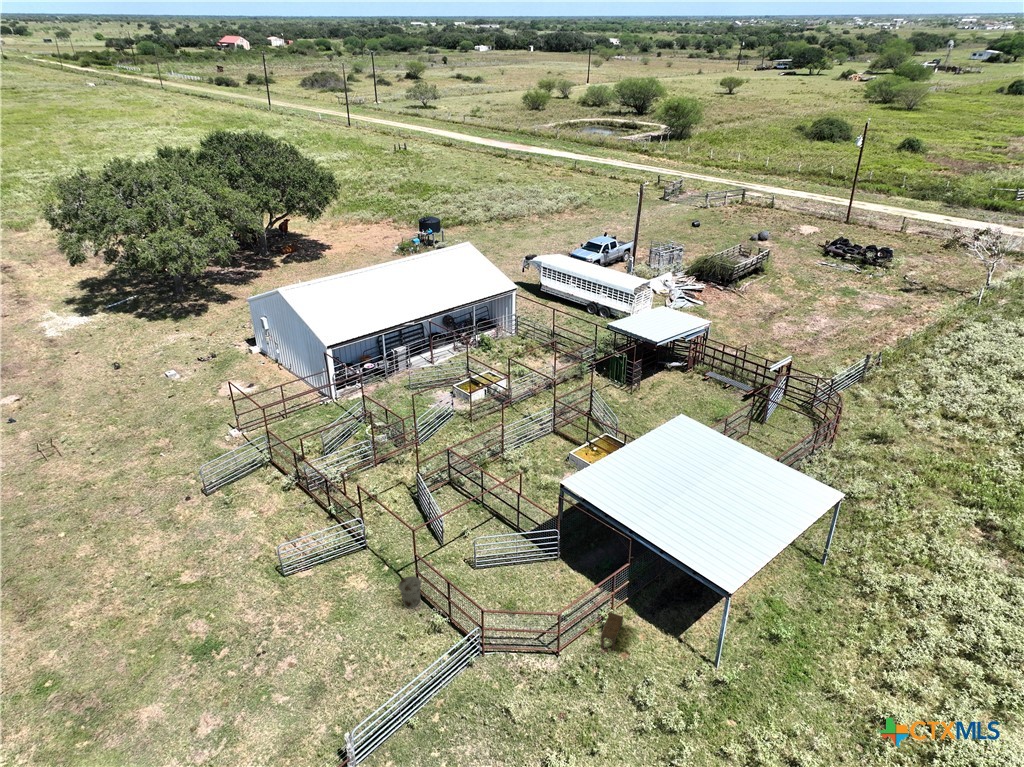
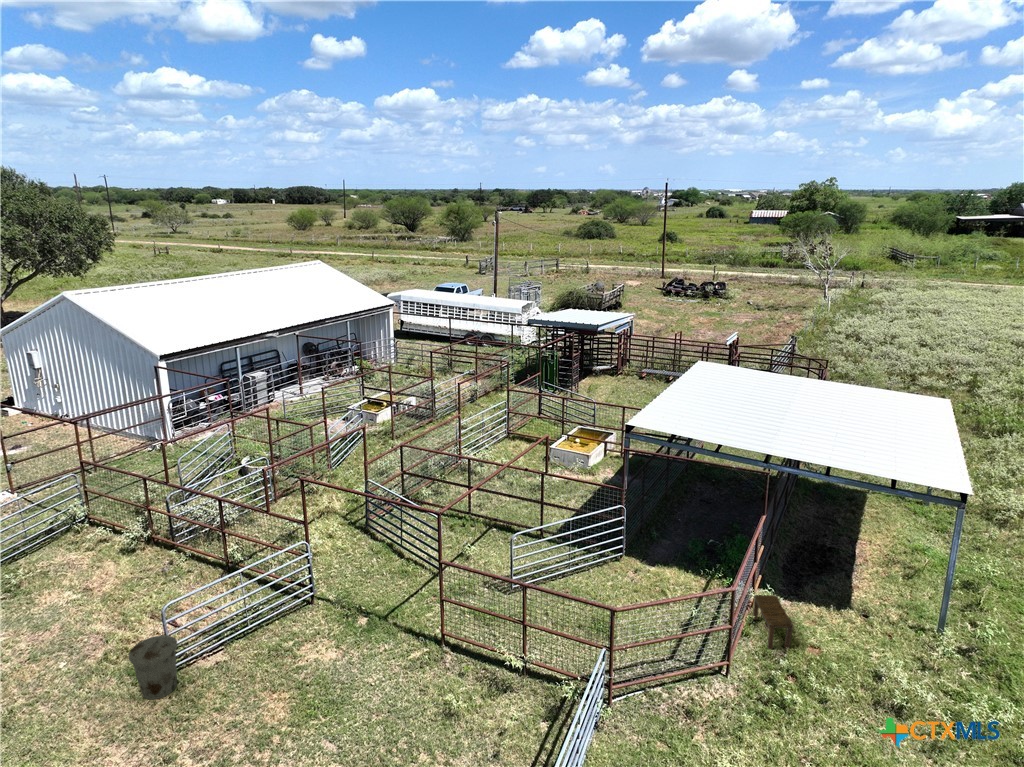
trash can: present [399,576,421,609] -> present [129,635,177,699]

